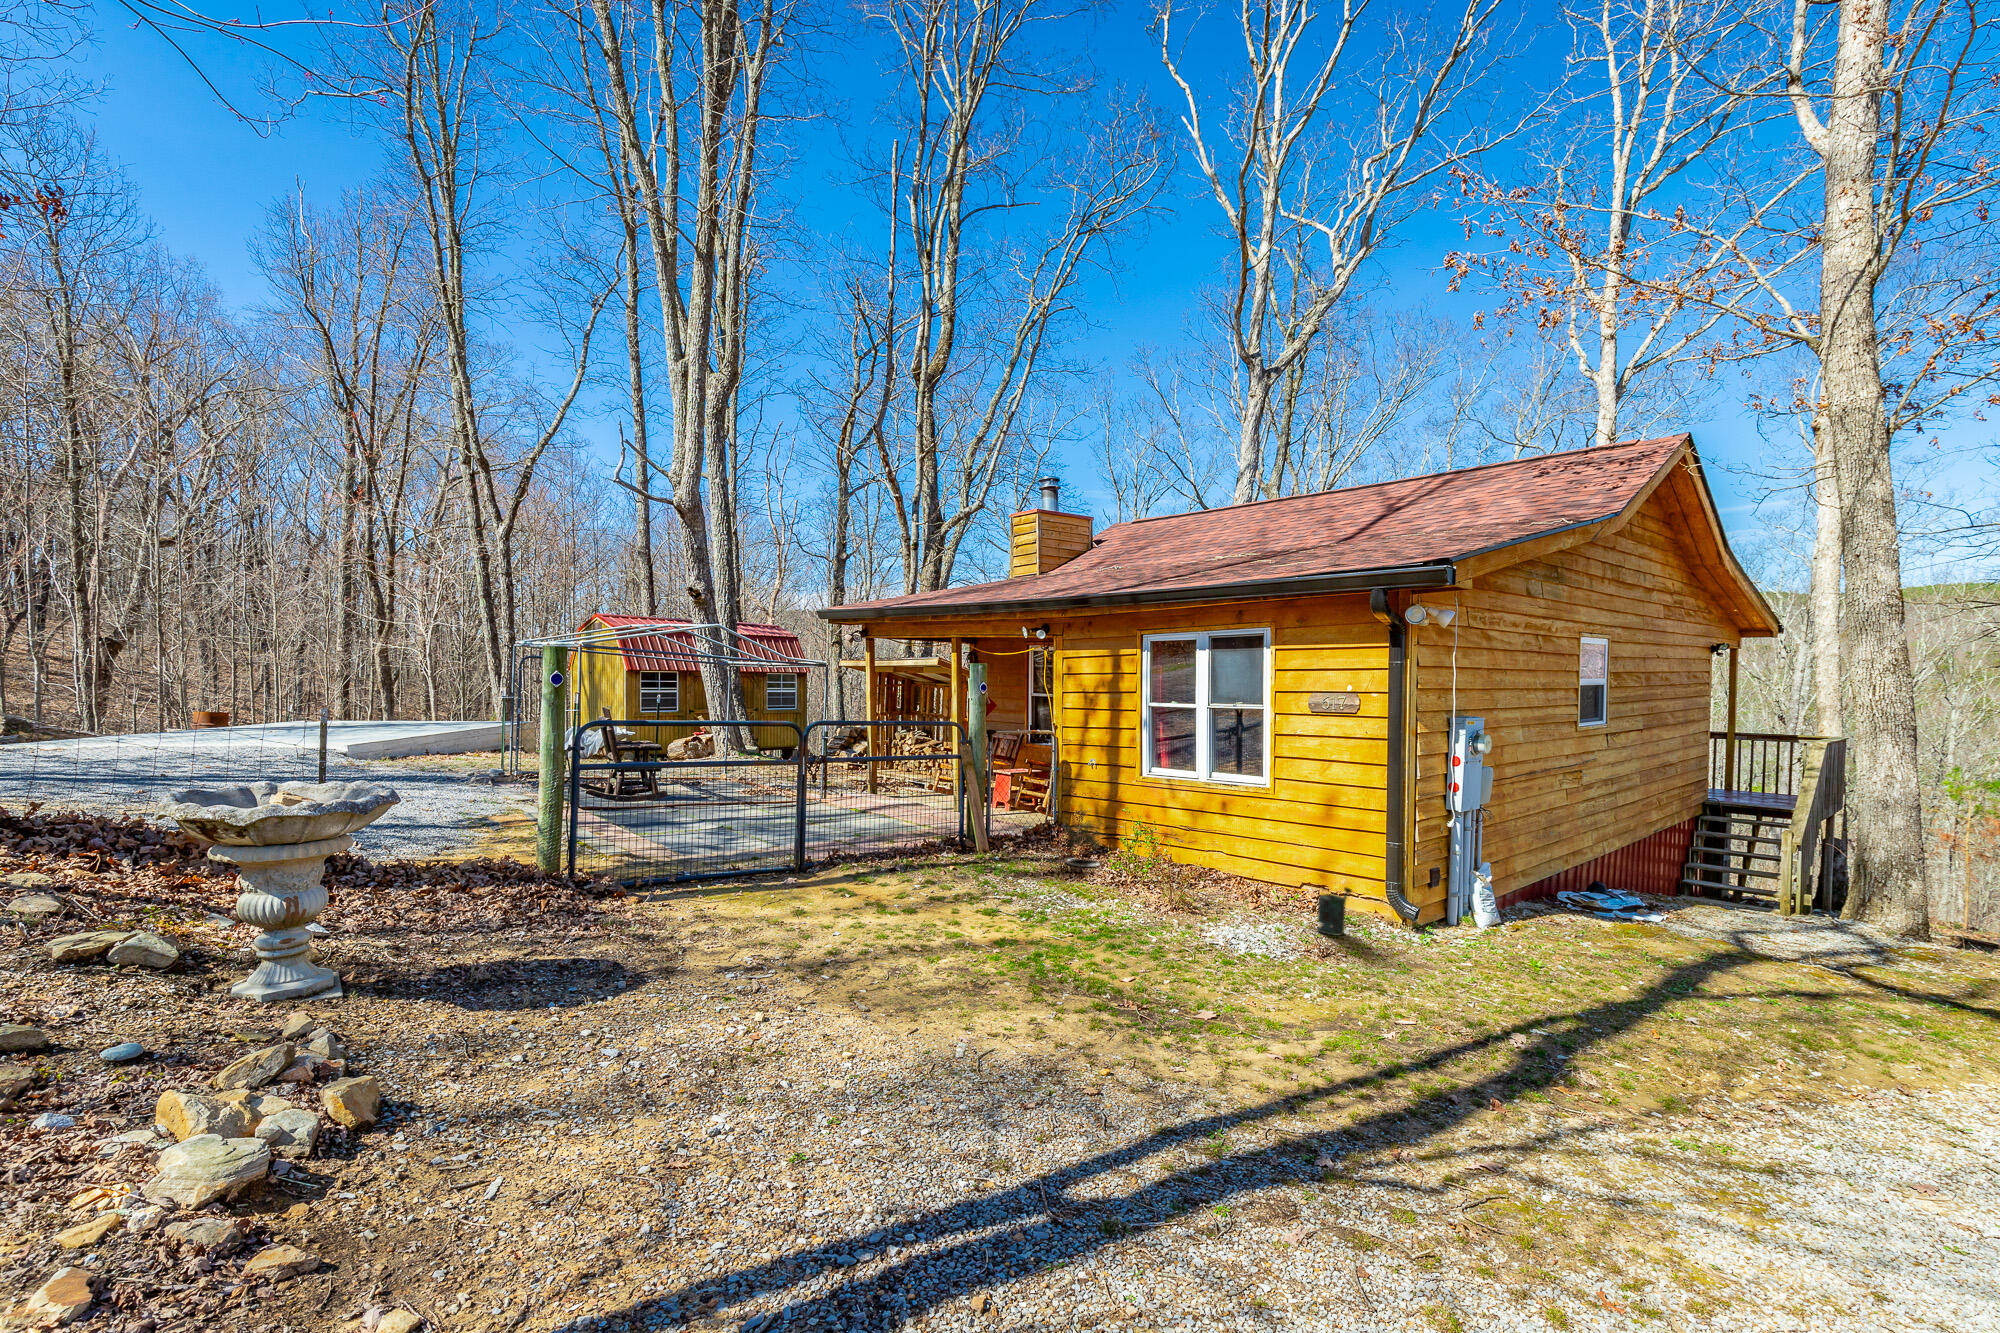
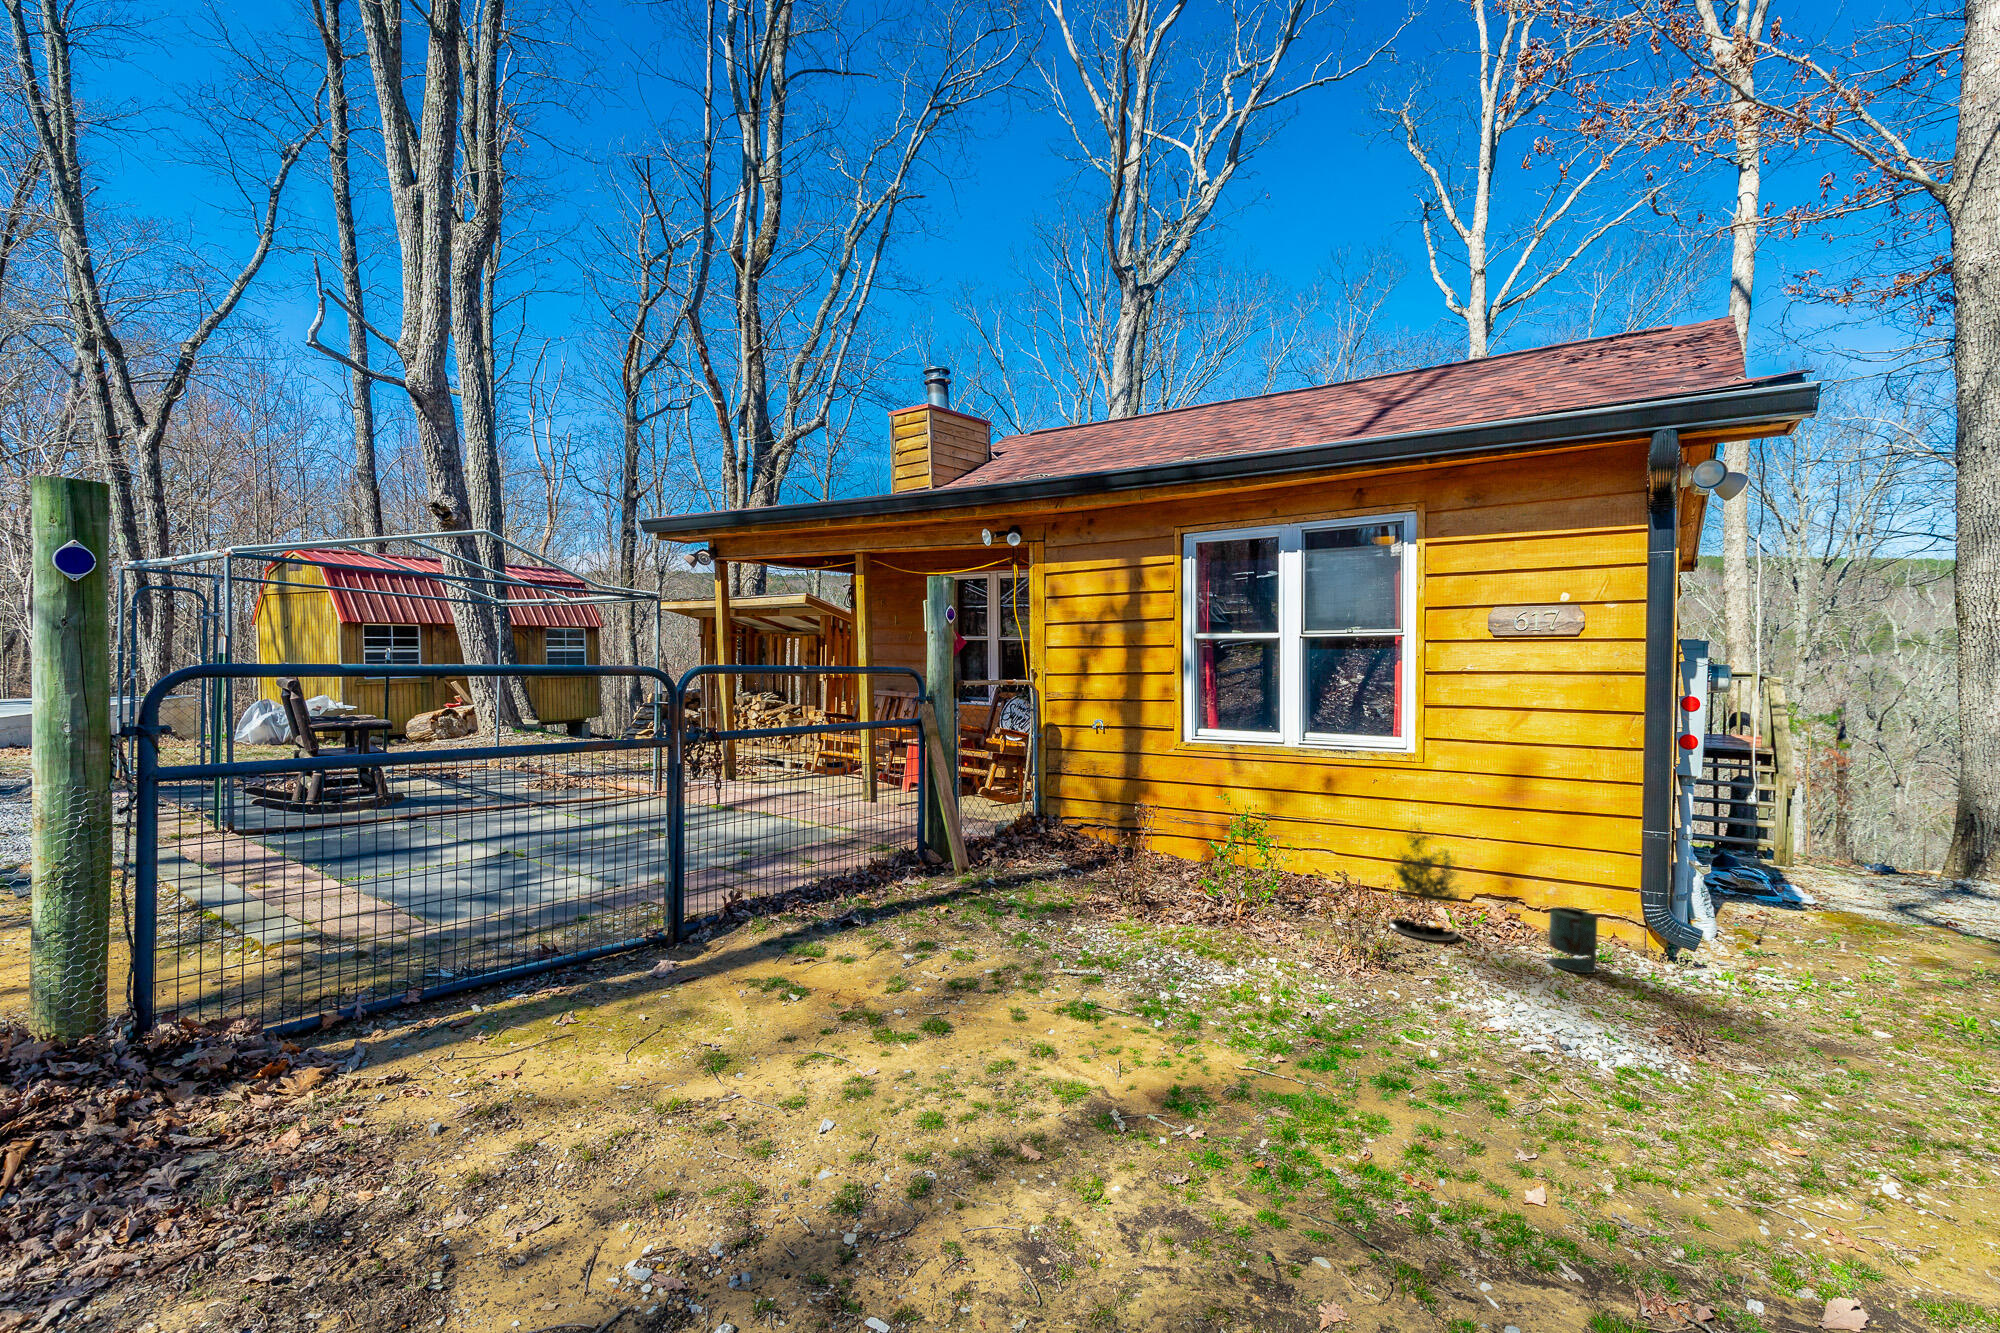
potted tree: present [1066,805,1103,867] -> present [1389,828,1460,941]

